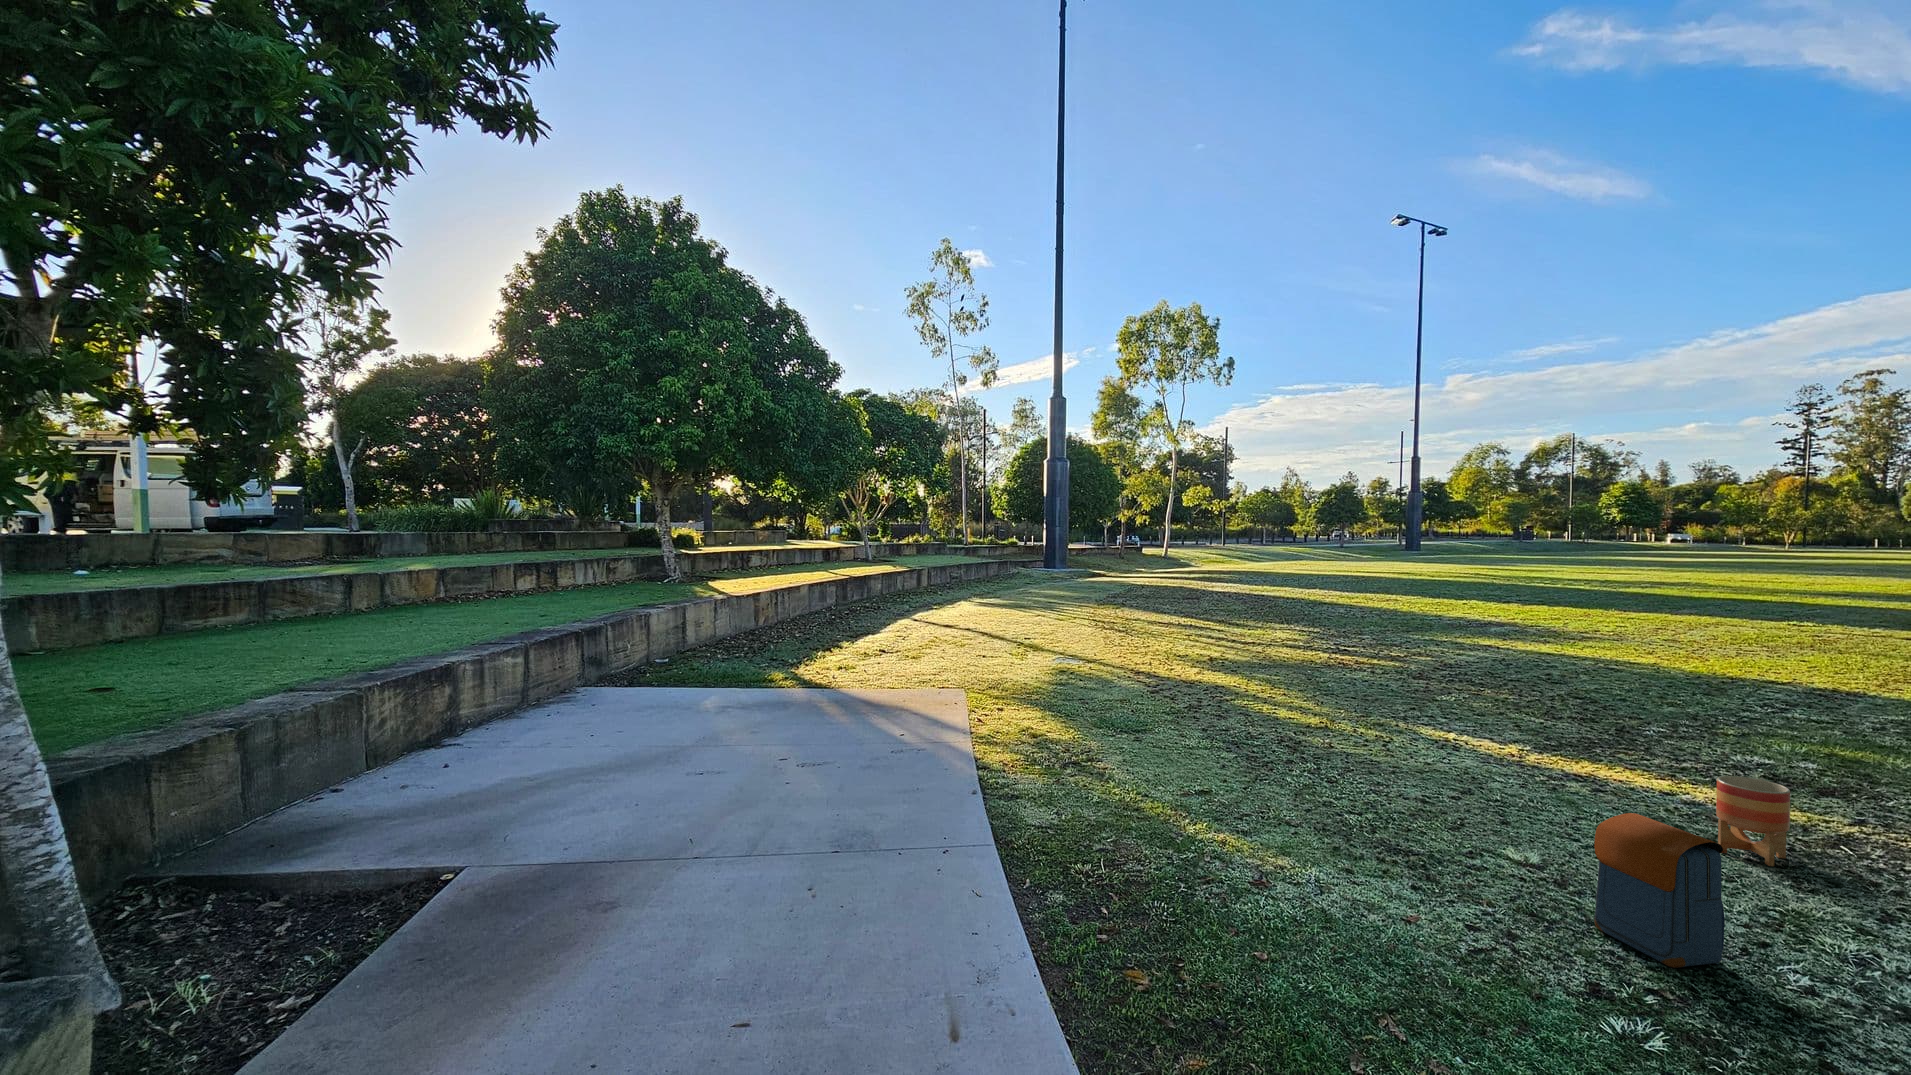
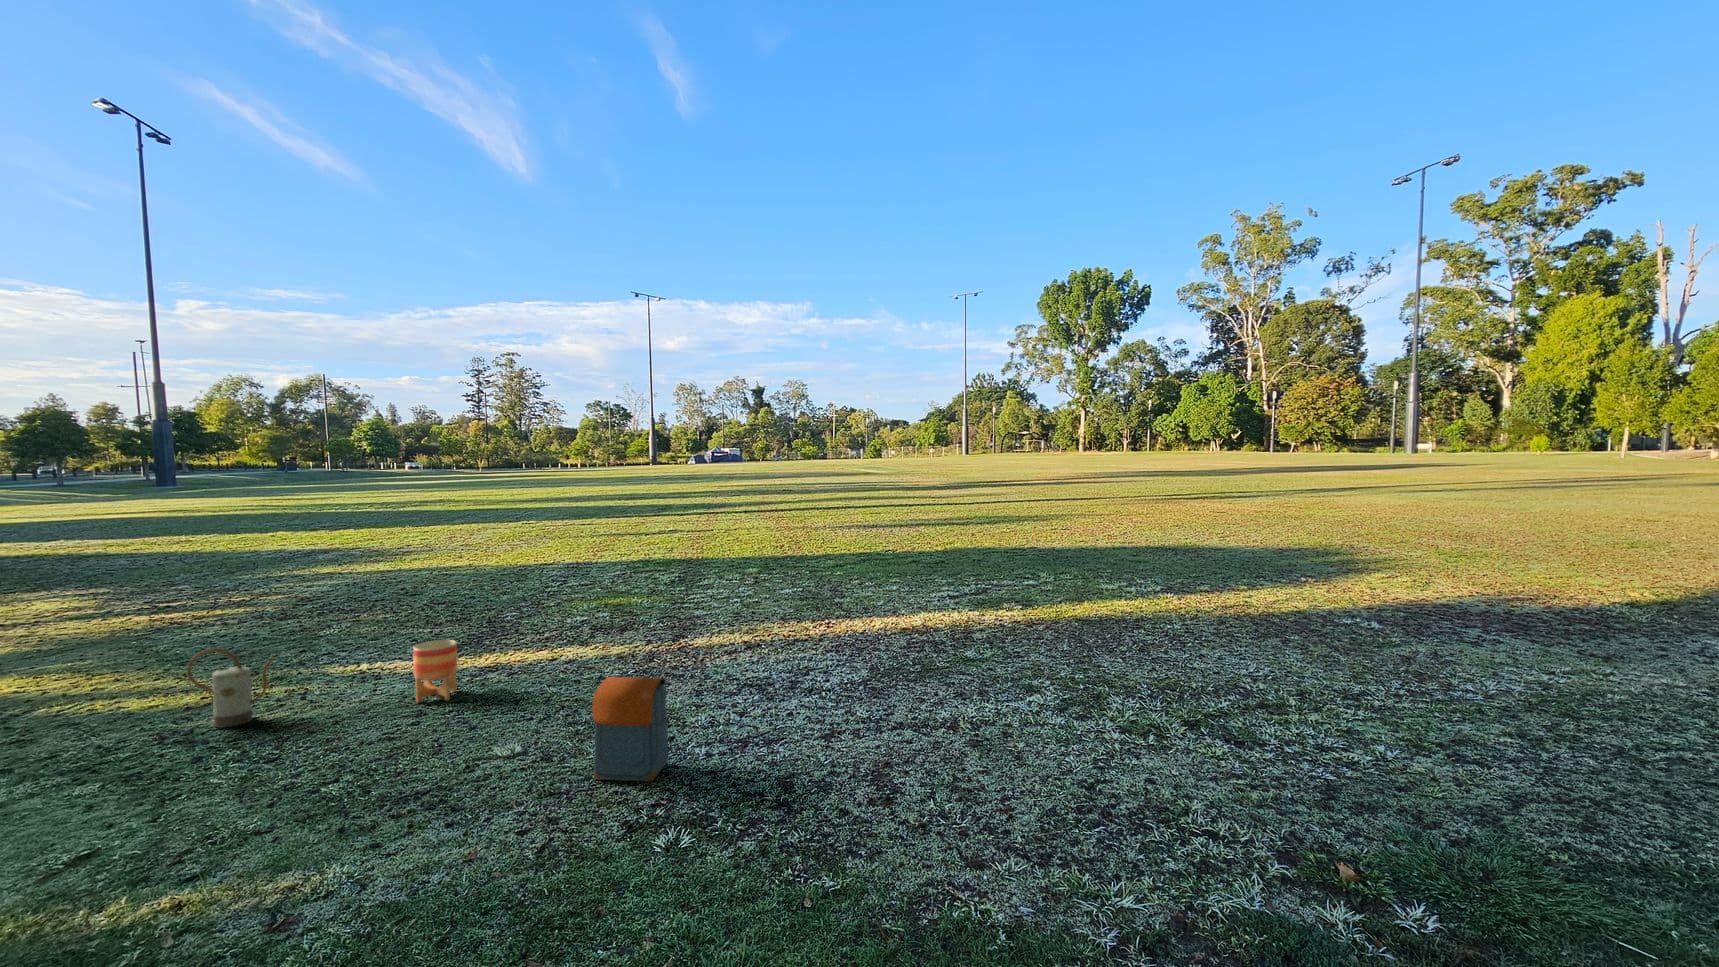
watering can: none [1300,682,1358,748] -> present [187,648,274,728]
planter: present [1716,776,1790,866] -> present [413,640,458,703]

